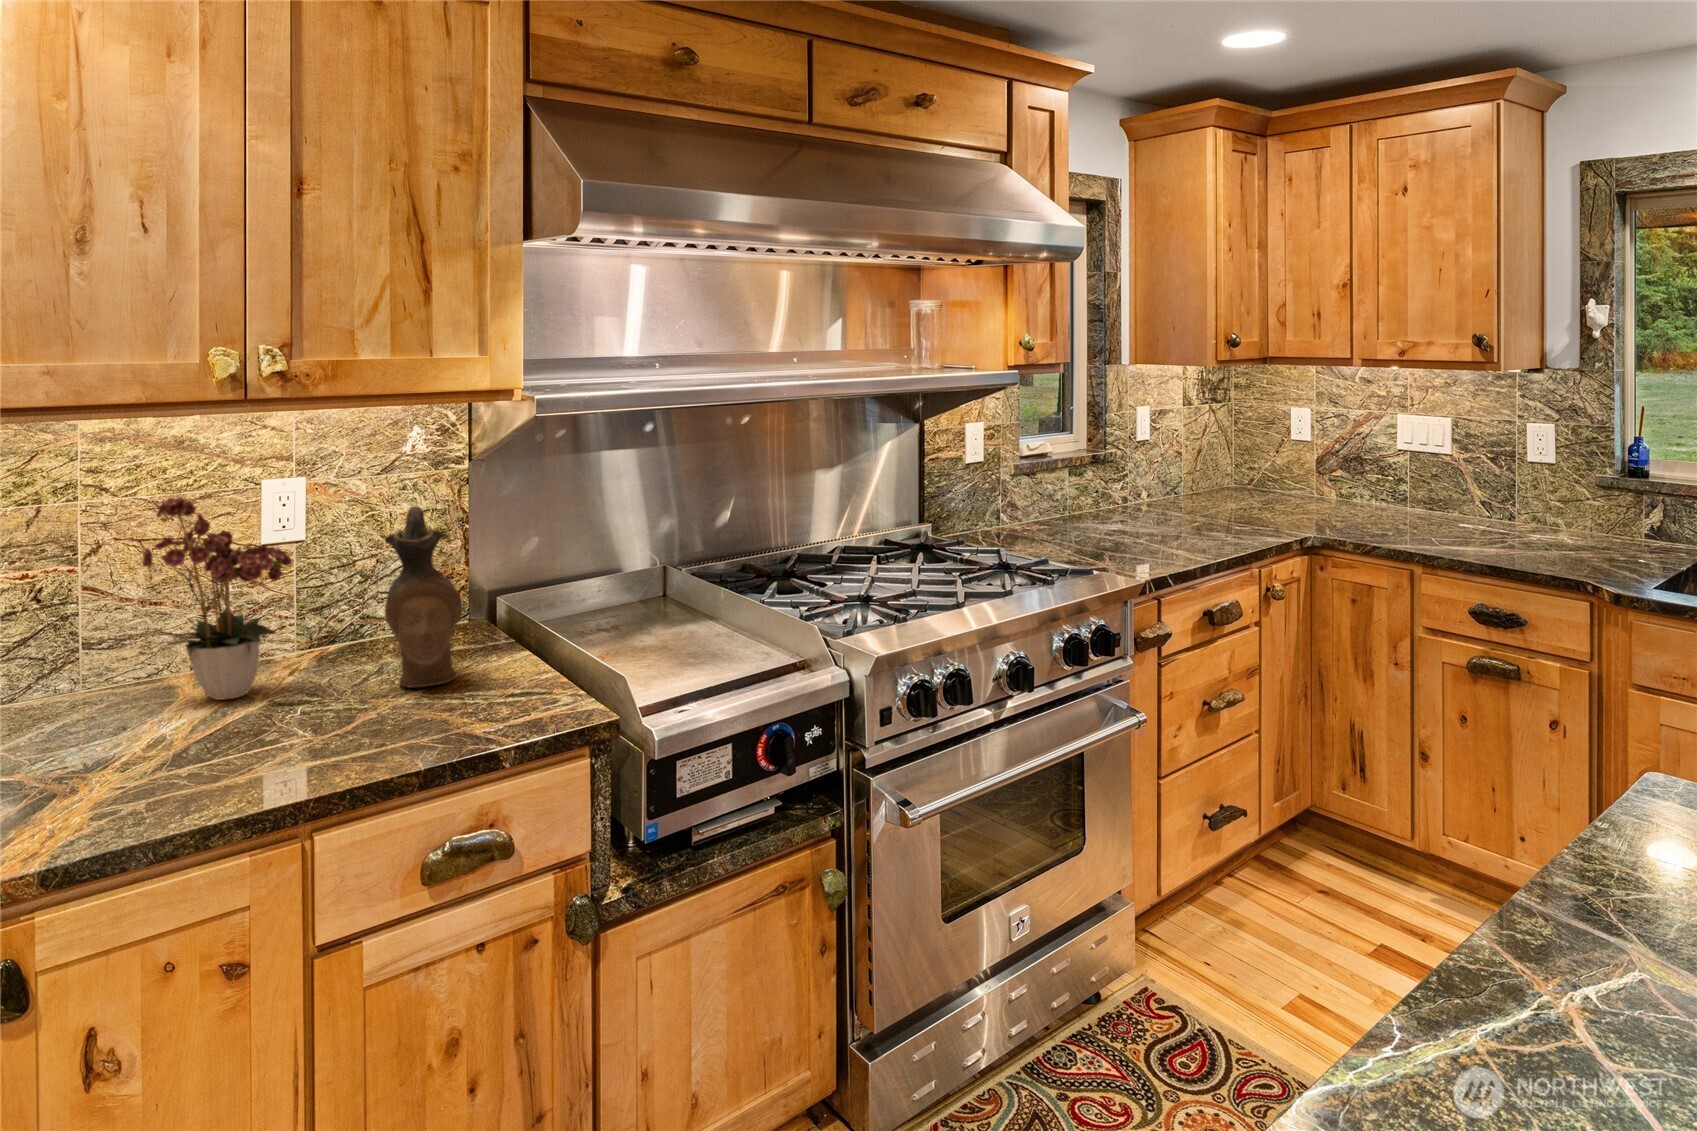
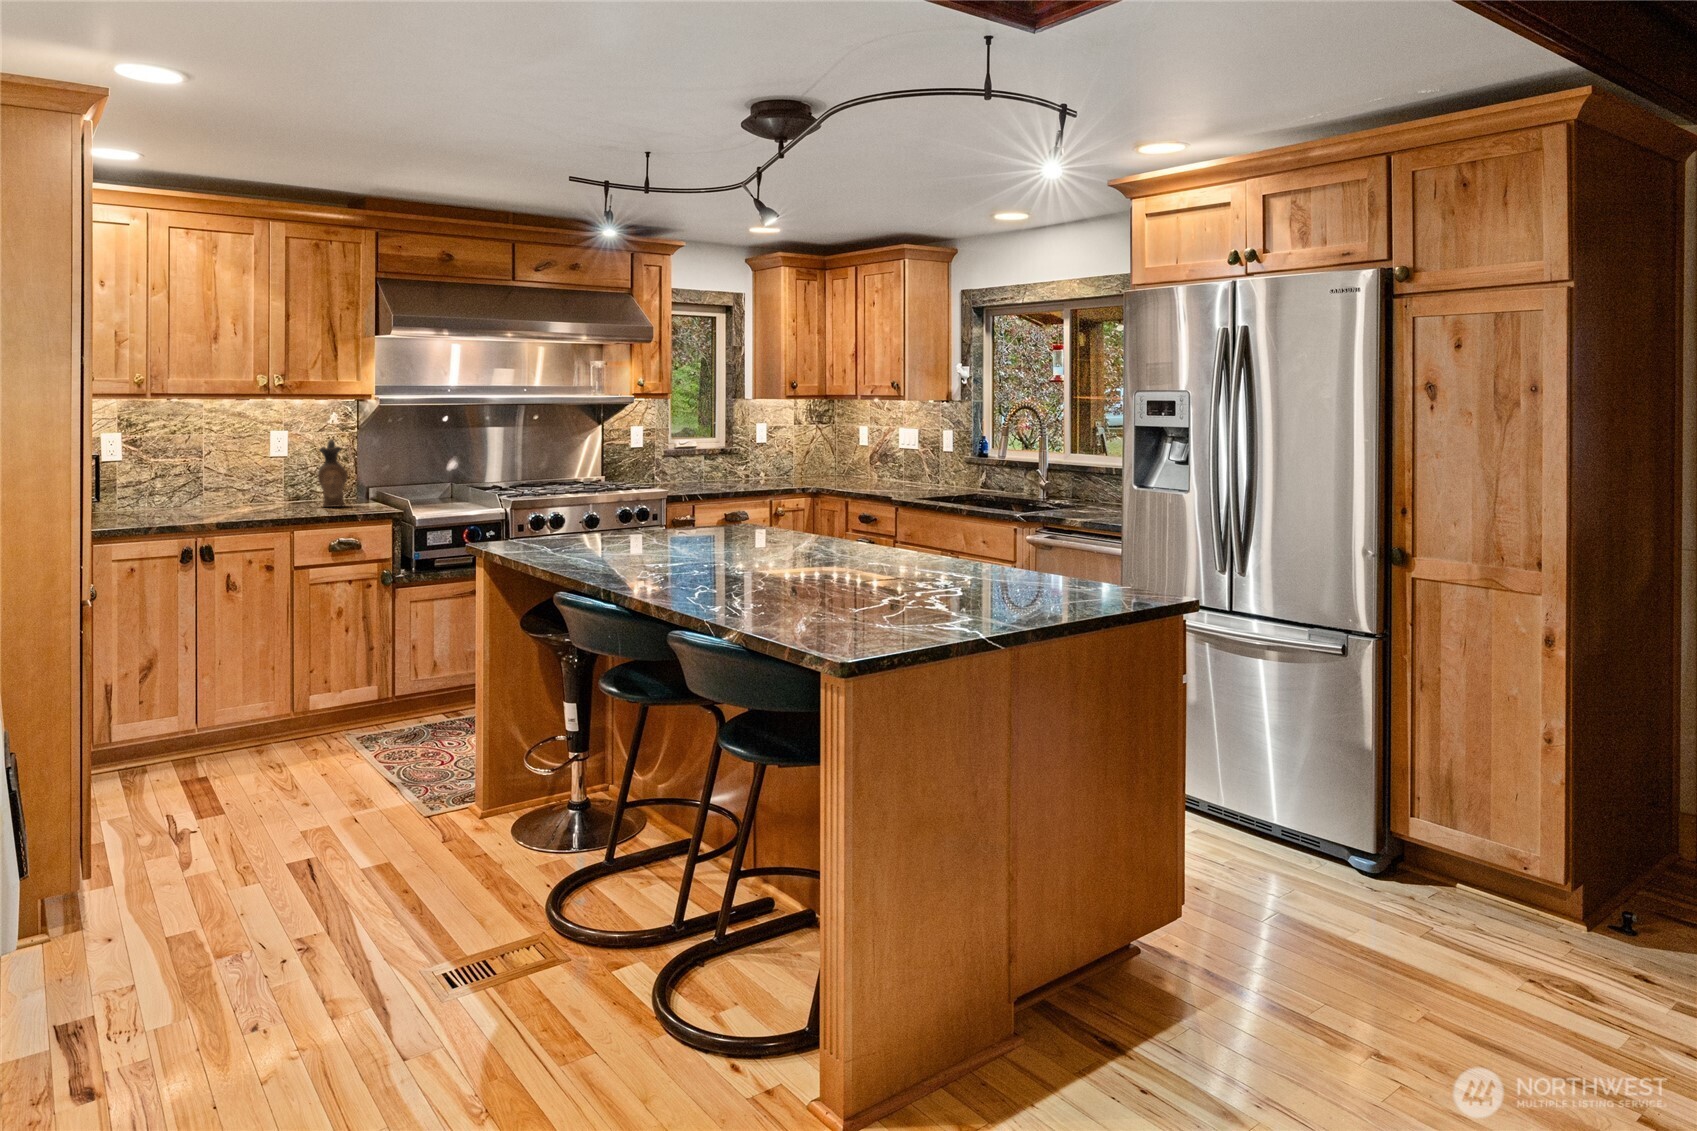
flower arrangement: present [143,497,292,700] -> none [227,427,288,508]

